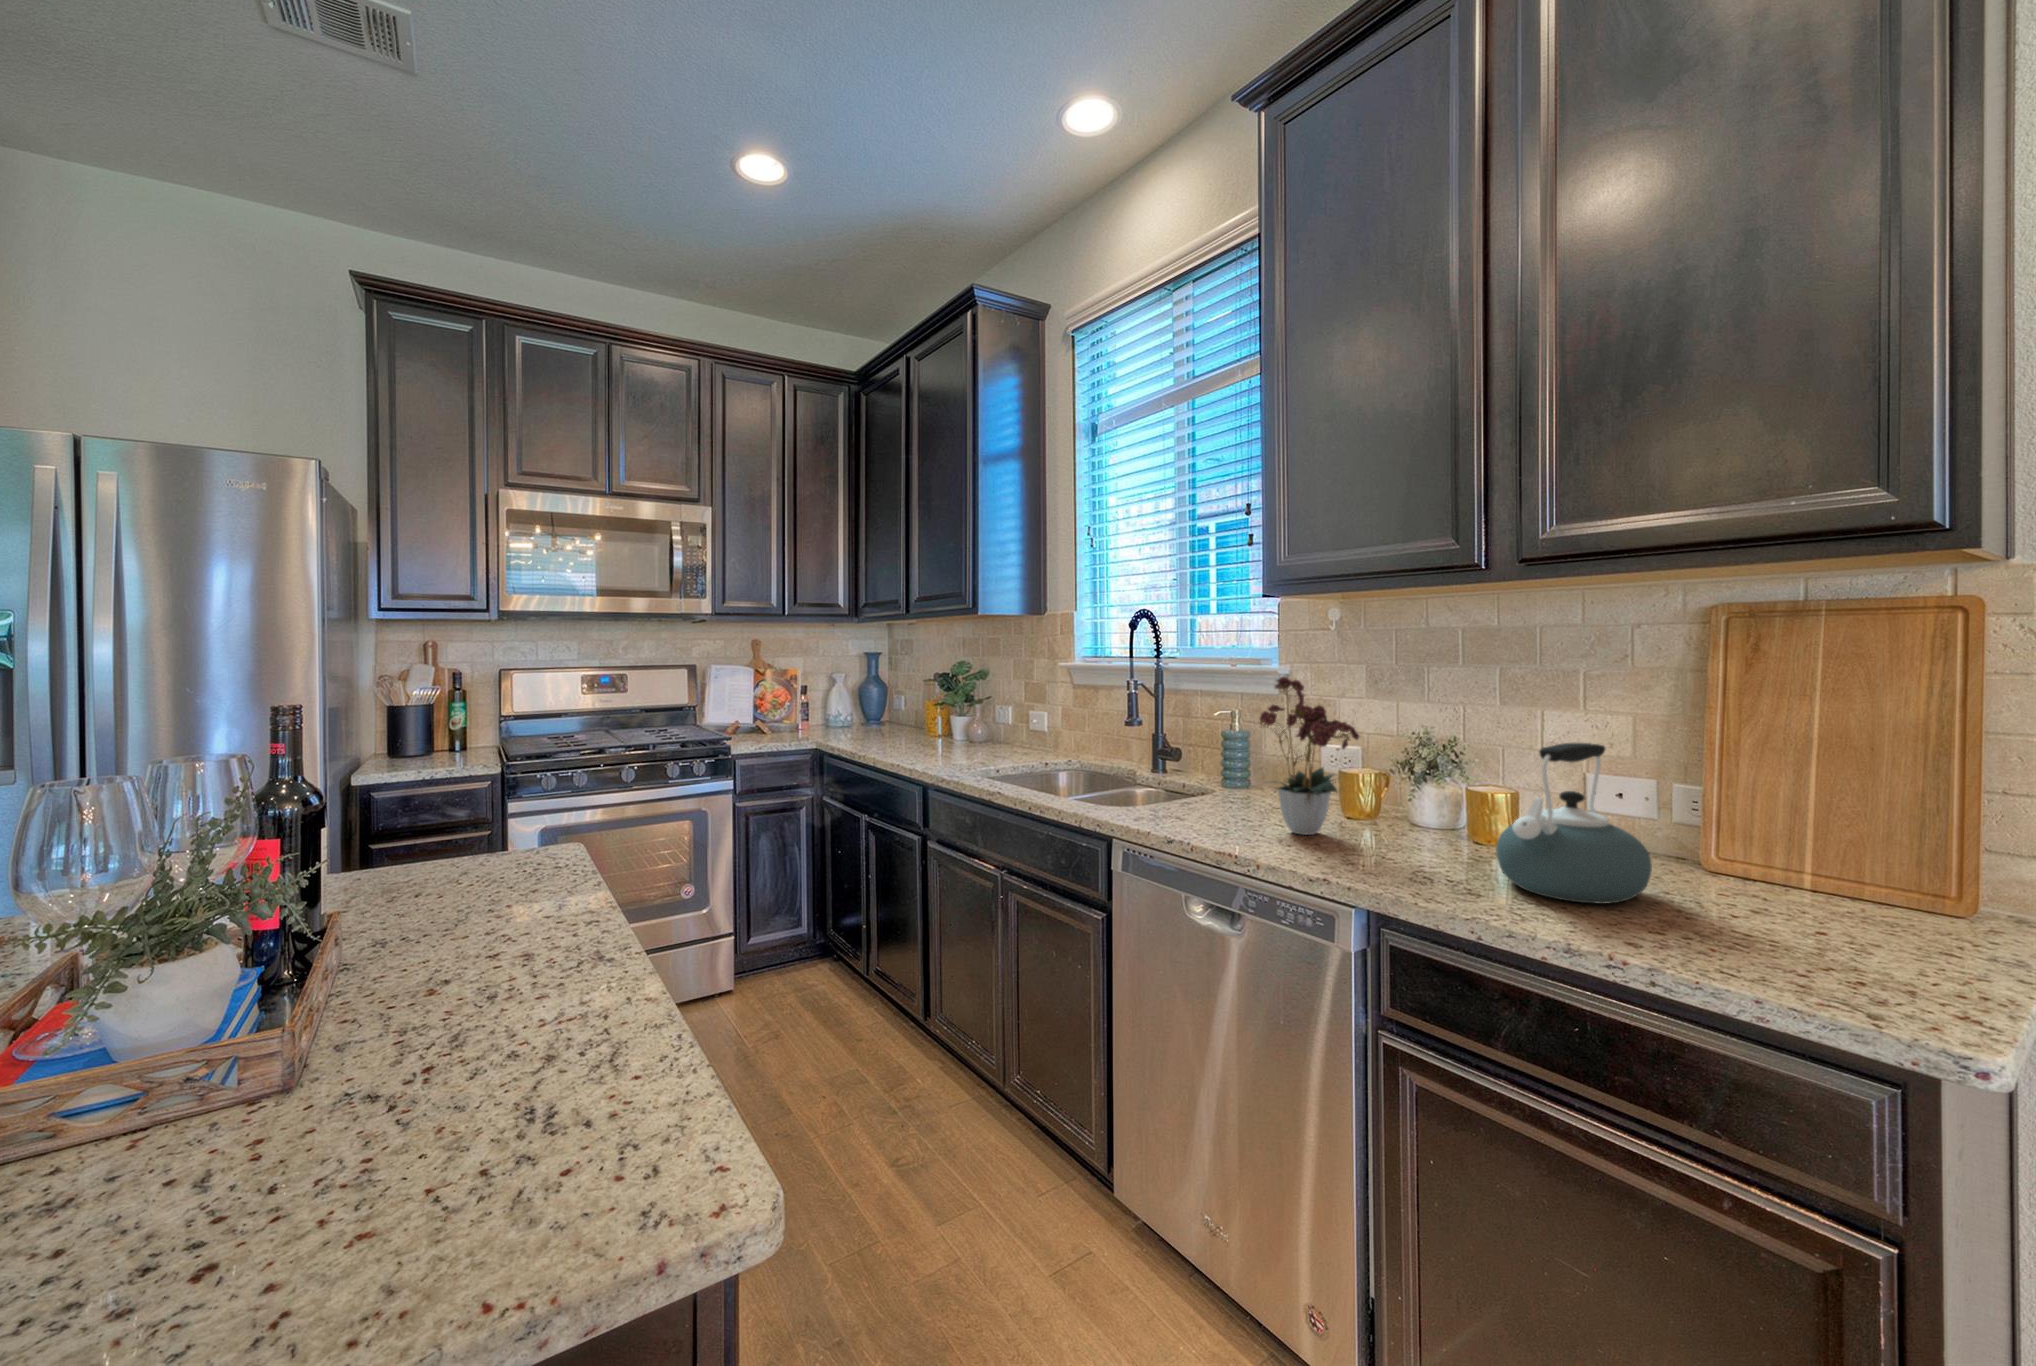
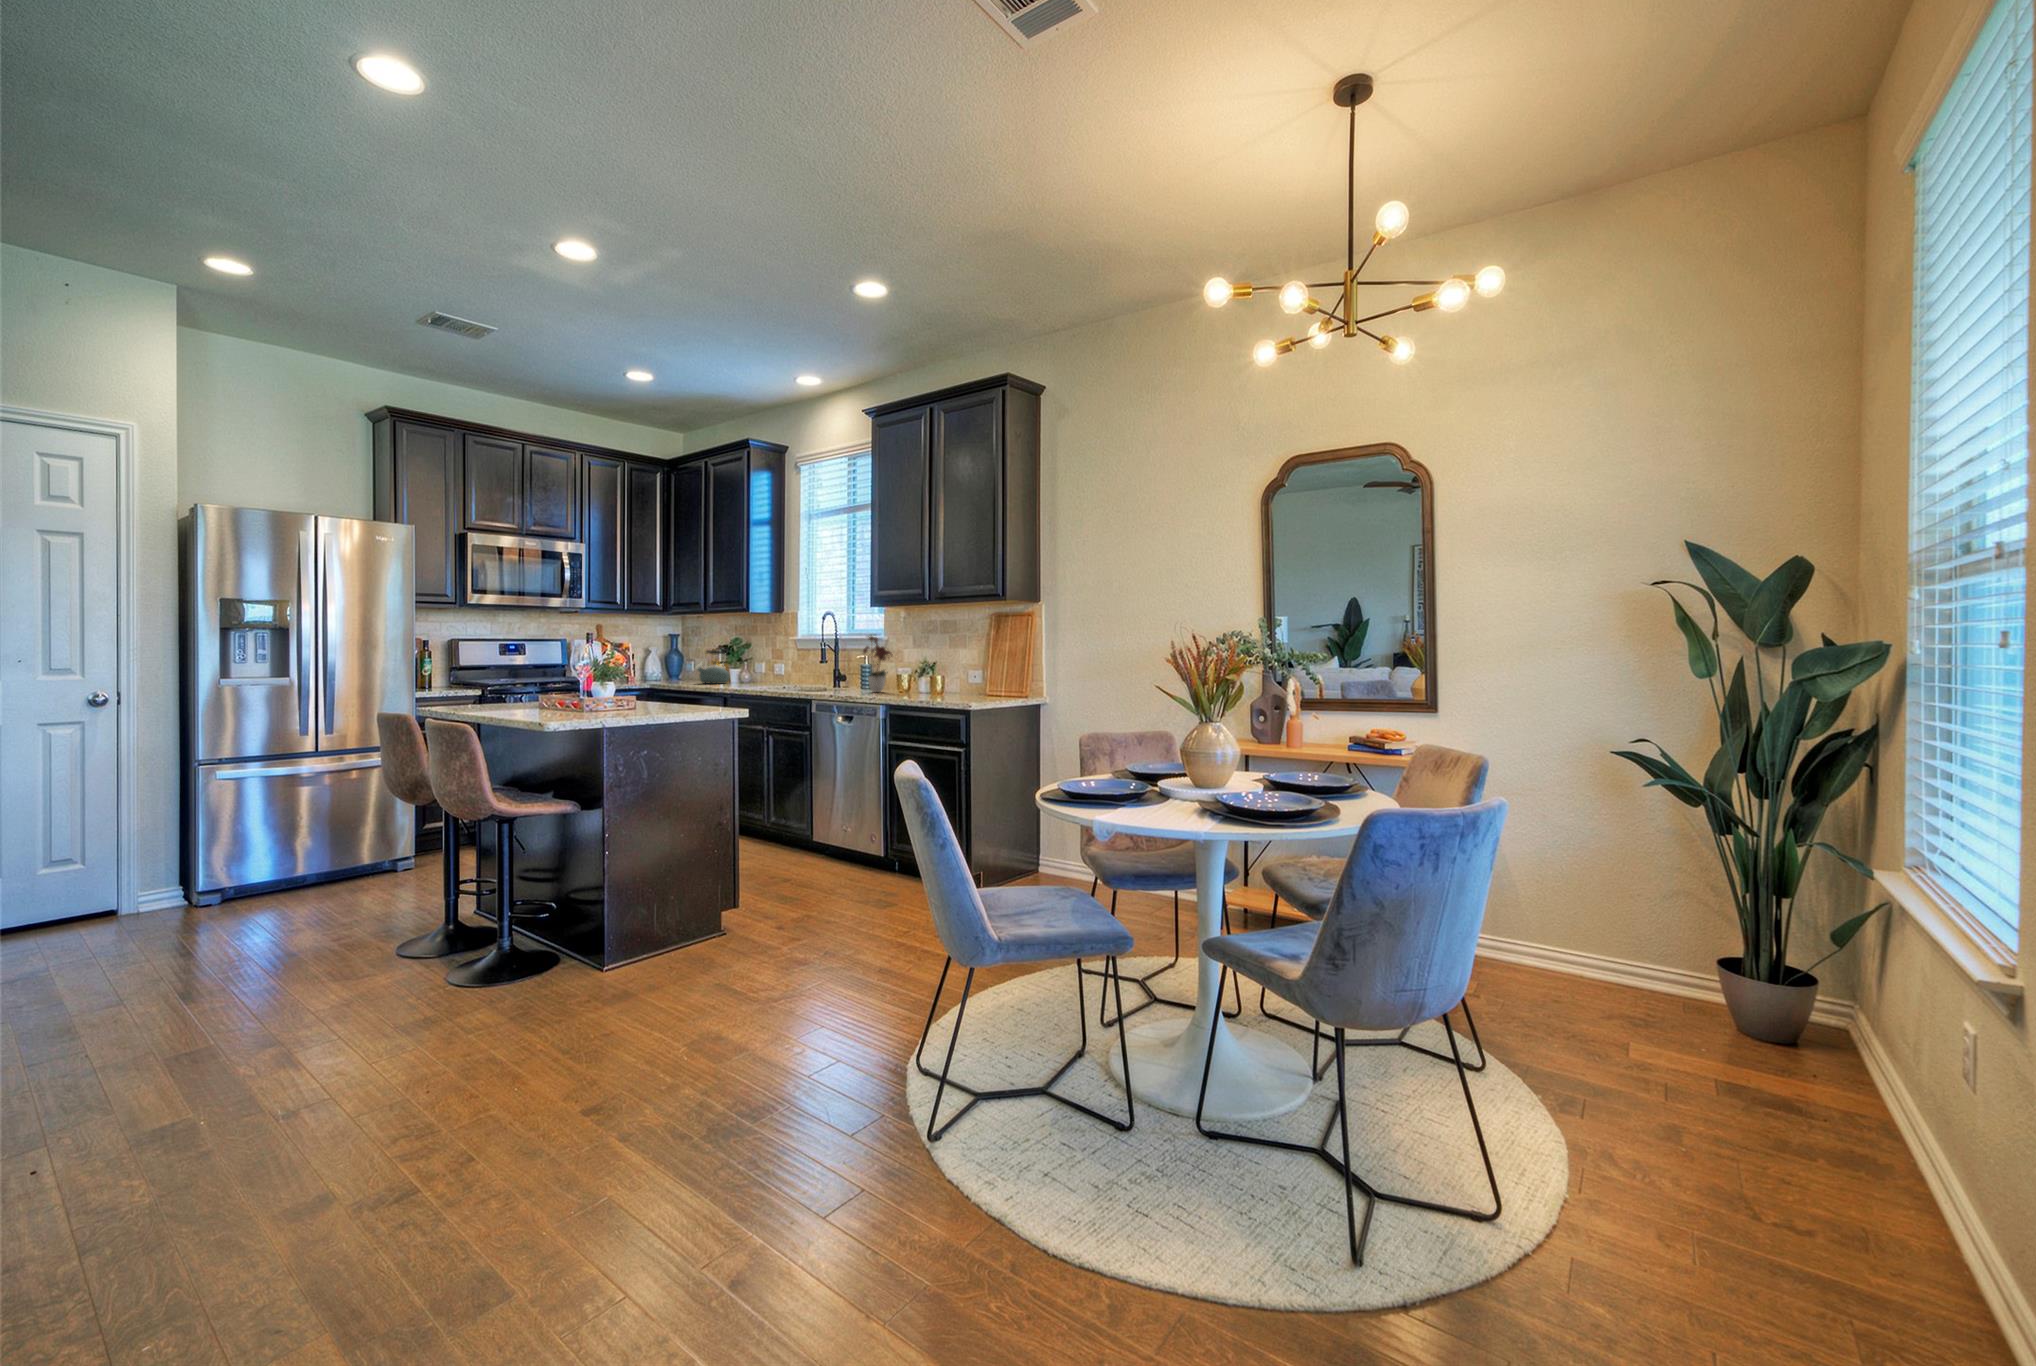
kettle: present [1496,743,1652,904] -> present [696,650,729,684]

